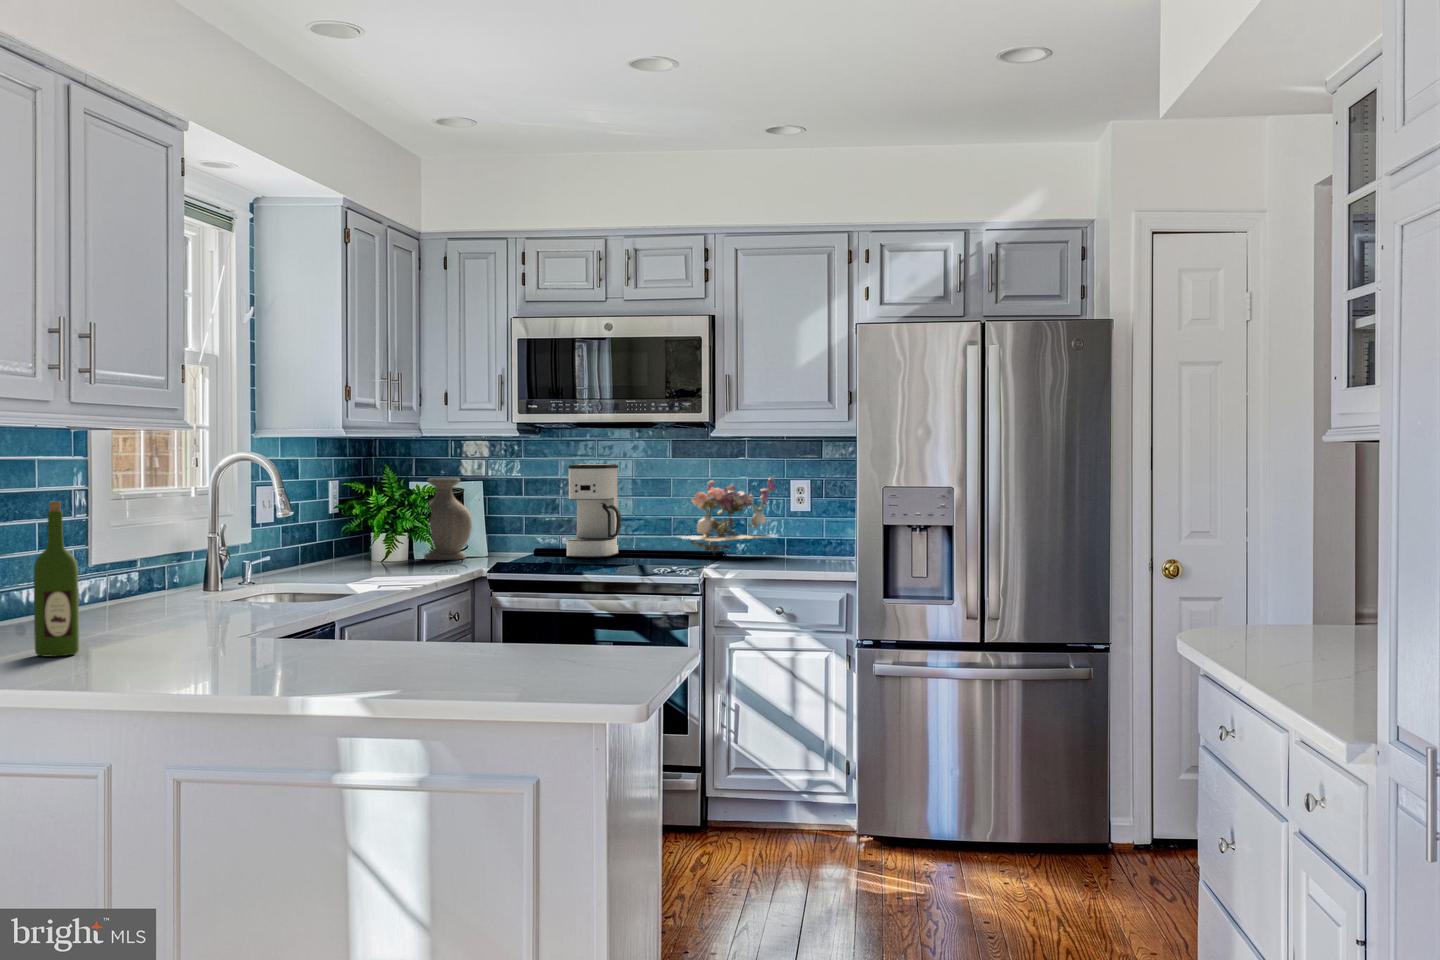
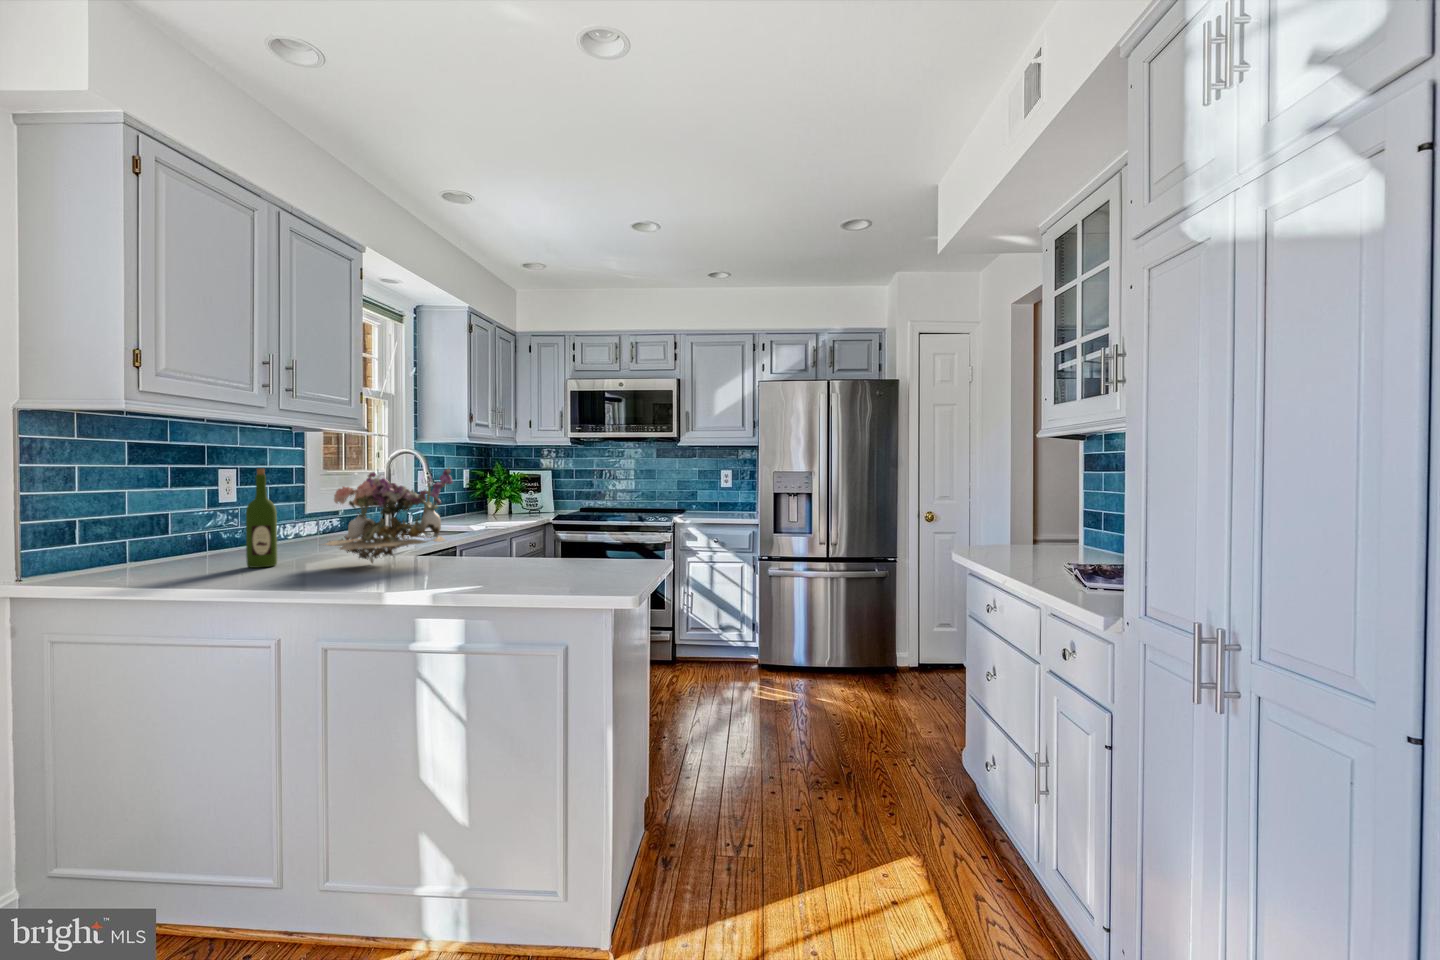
coffee maker: present [566,464,621,558] -> none [597,461,628,512]
flower arrangement: present [682,476,776,554] -> present [325,467,453,563]
vase: present [424,478,472,560] -> none [514,468,545,513]

